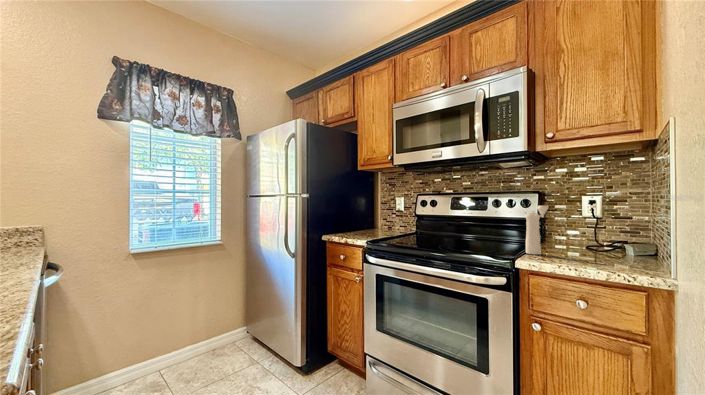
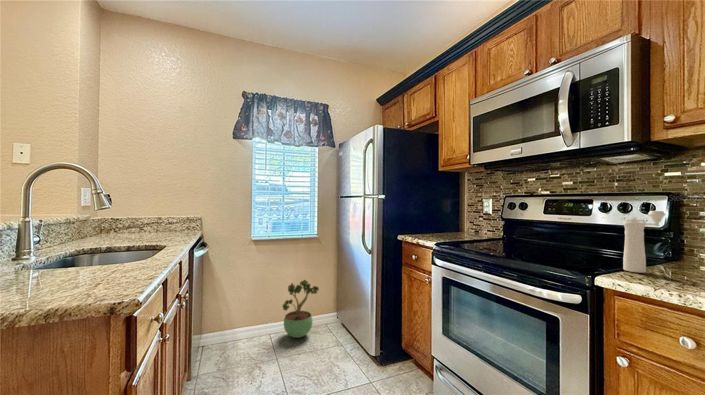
potted plant: none [179,295,226,367] -> present [283,280,319,338]

